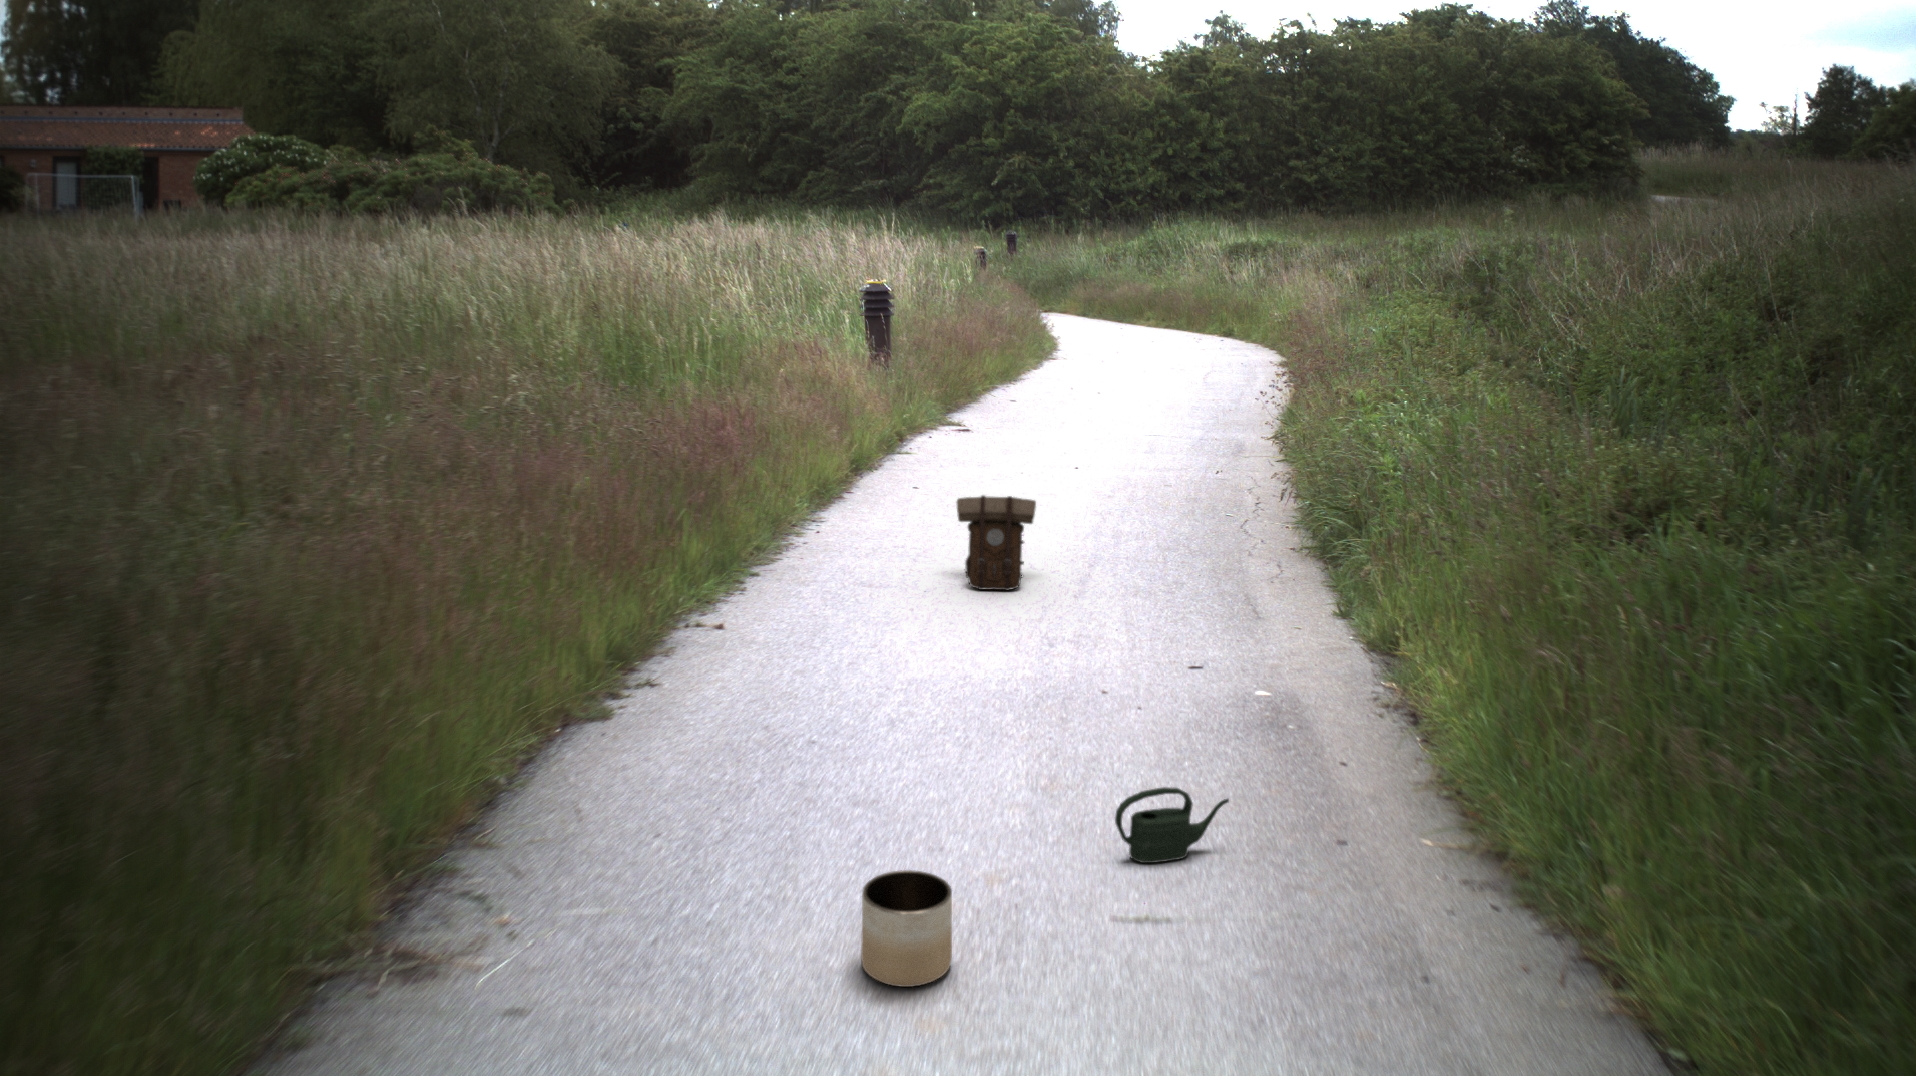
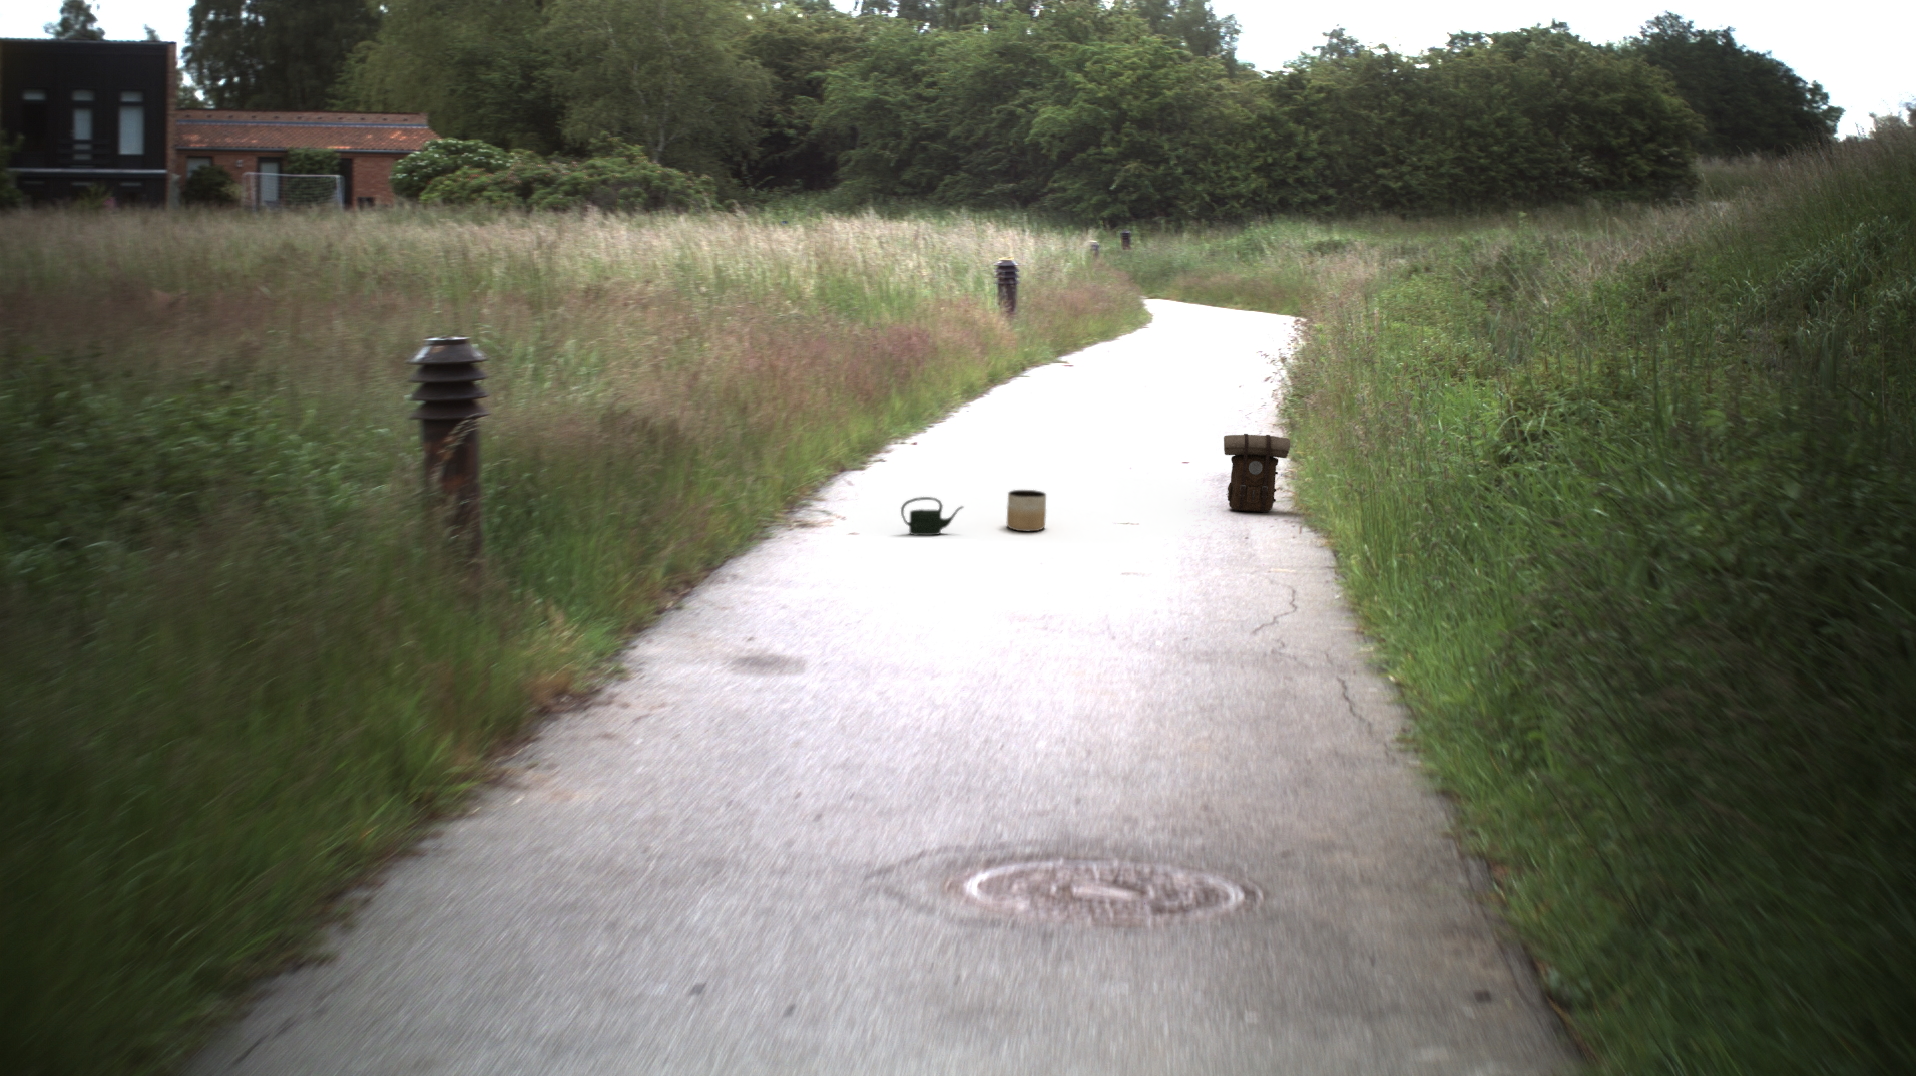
backpack: present [957,495,1036,591] -> present [1224,434,1290,512]
watering can: present [1115,787,1229,863] -> present [901,497,962,535]

